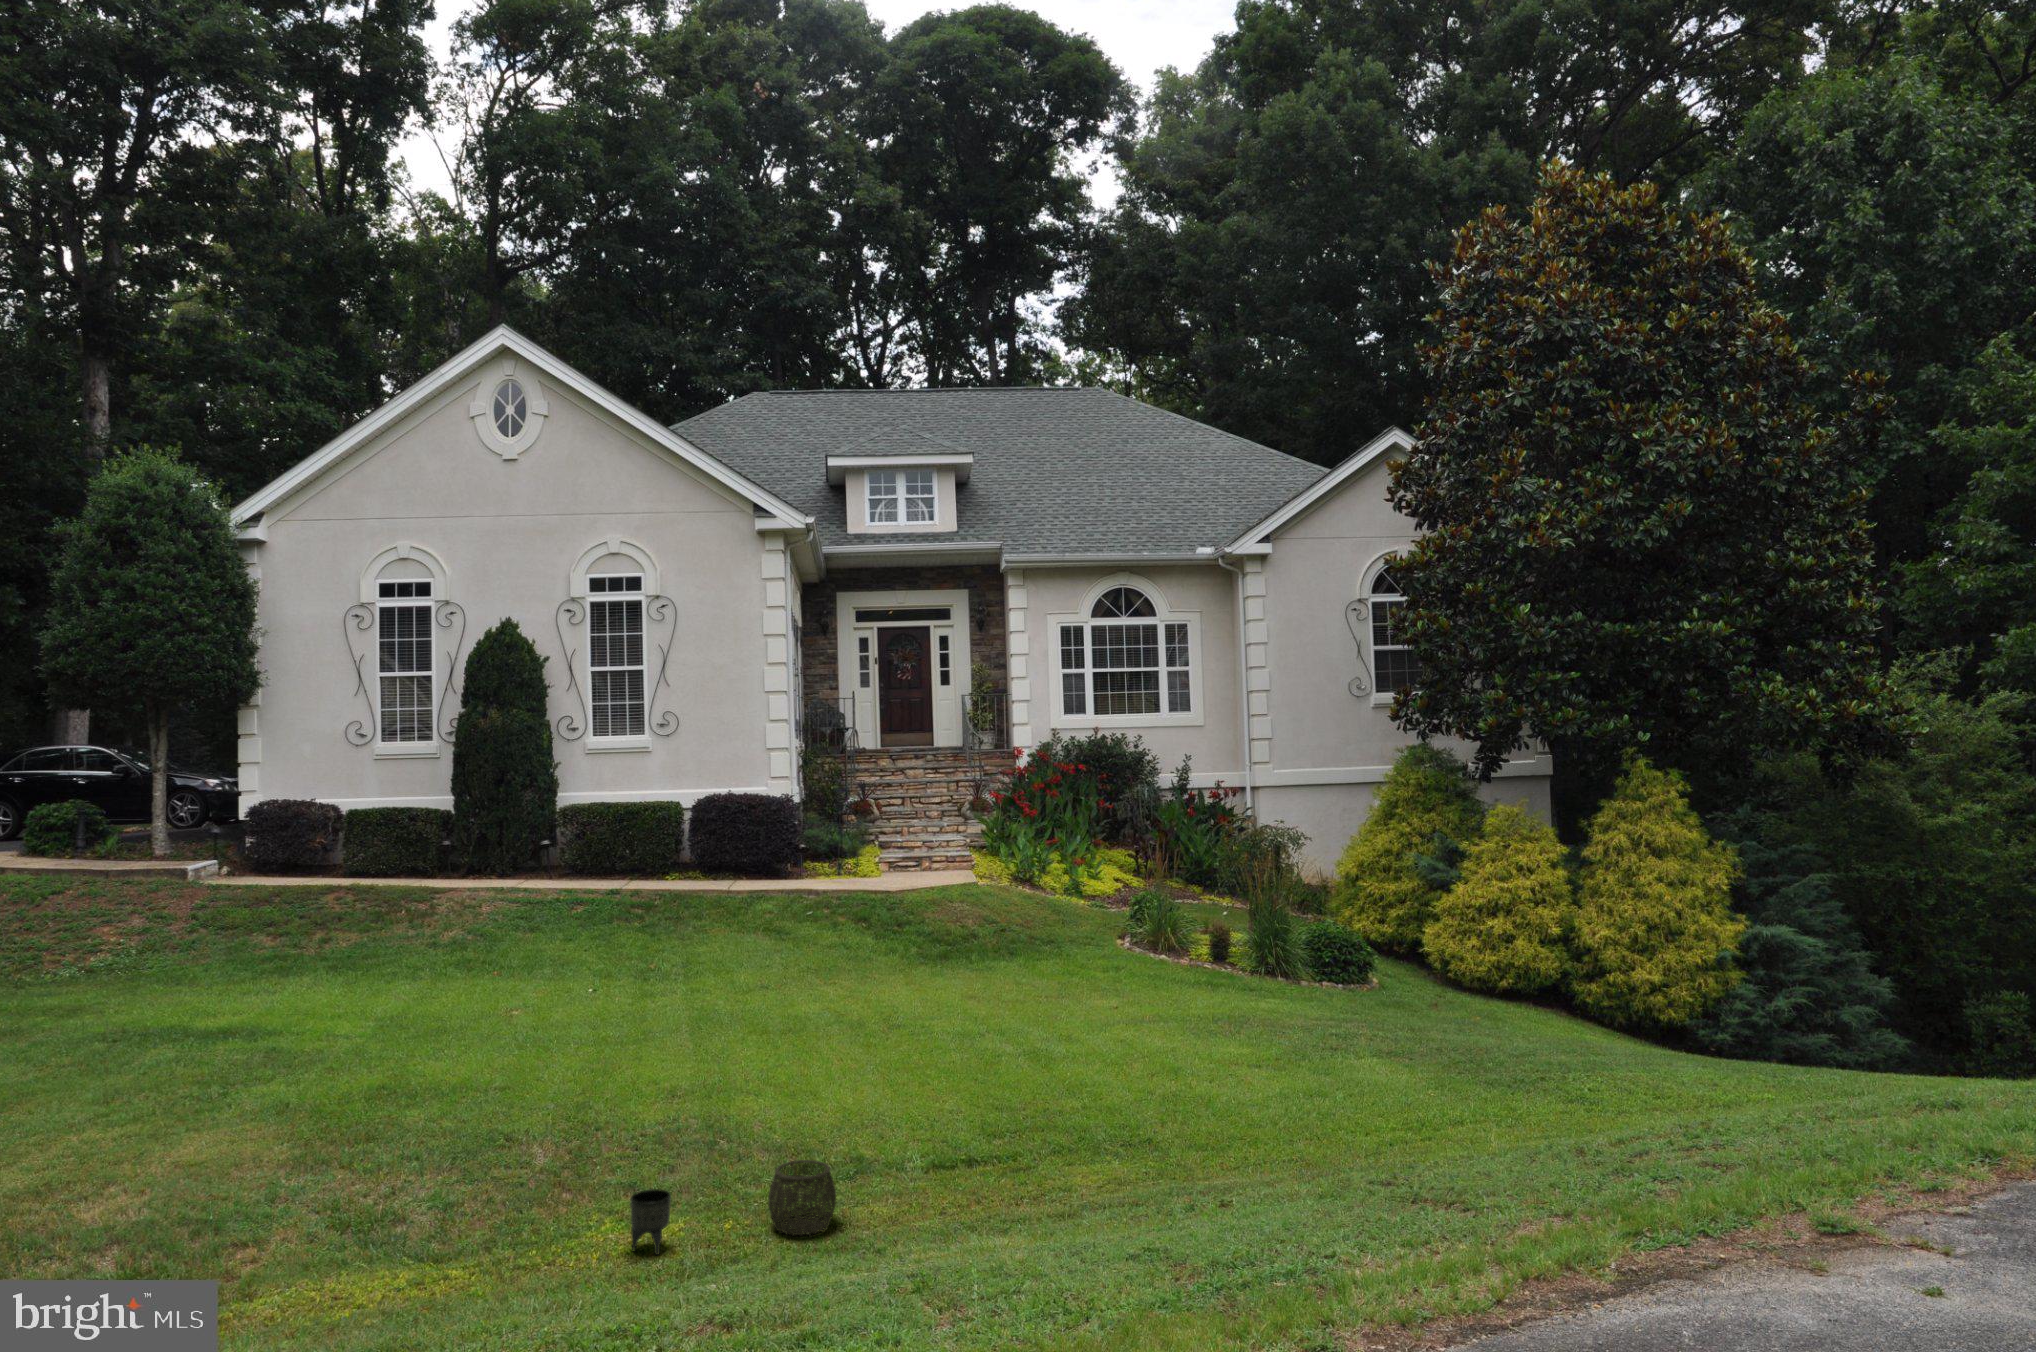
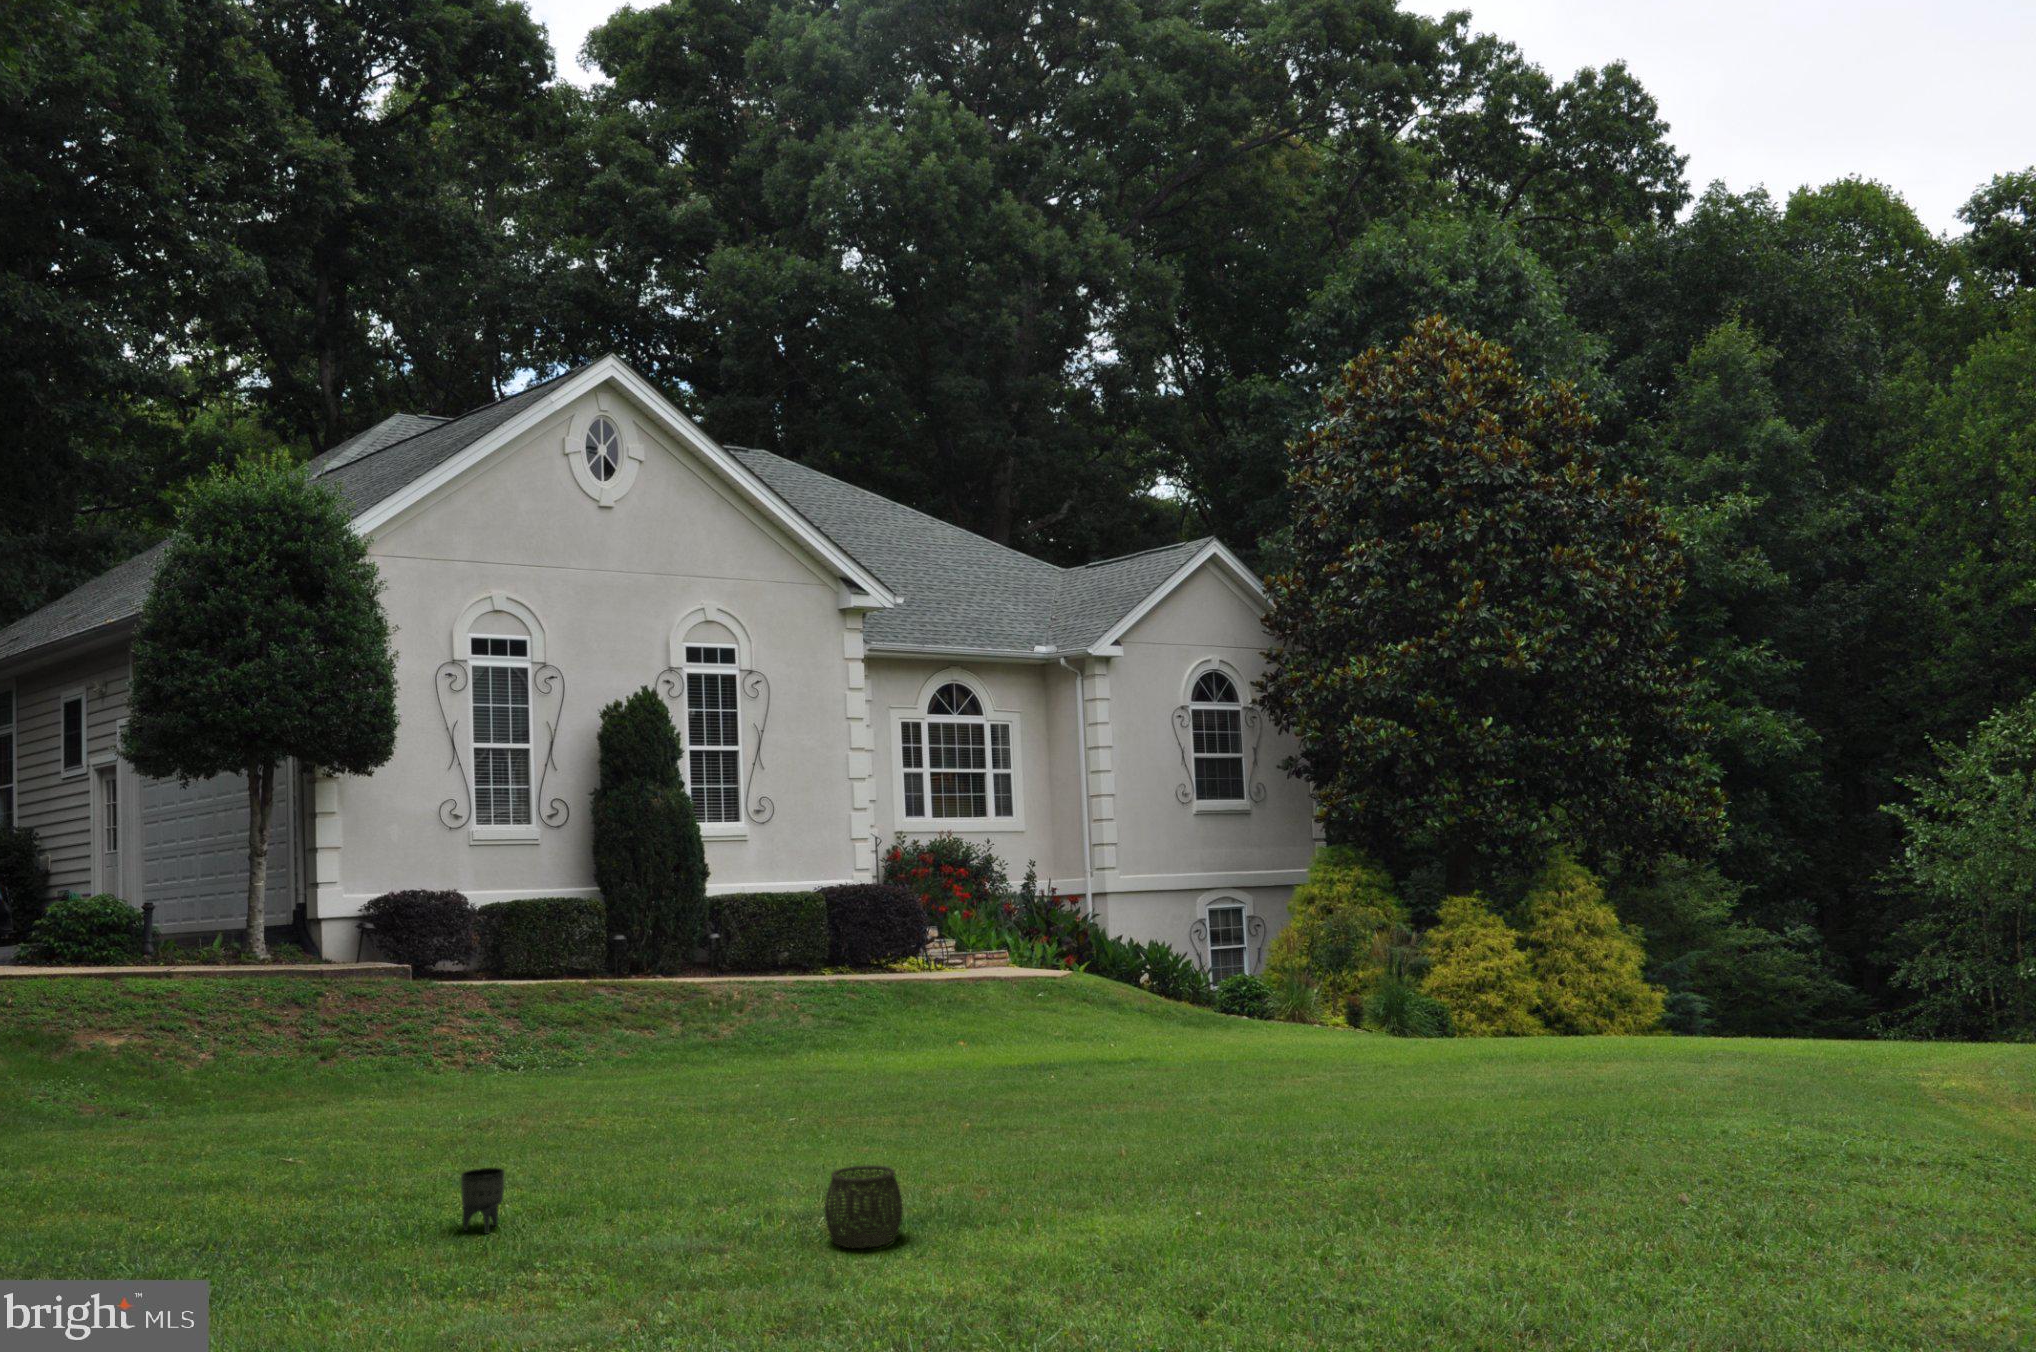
planter: present [630,1189,671,1255] -> present [461,1168,505,1233]

